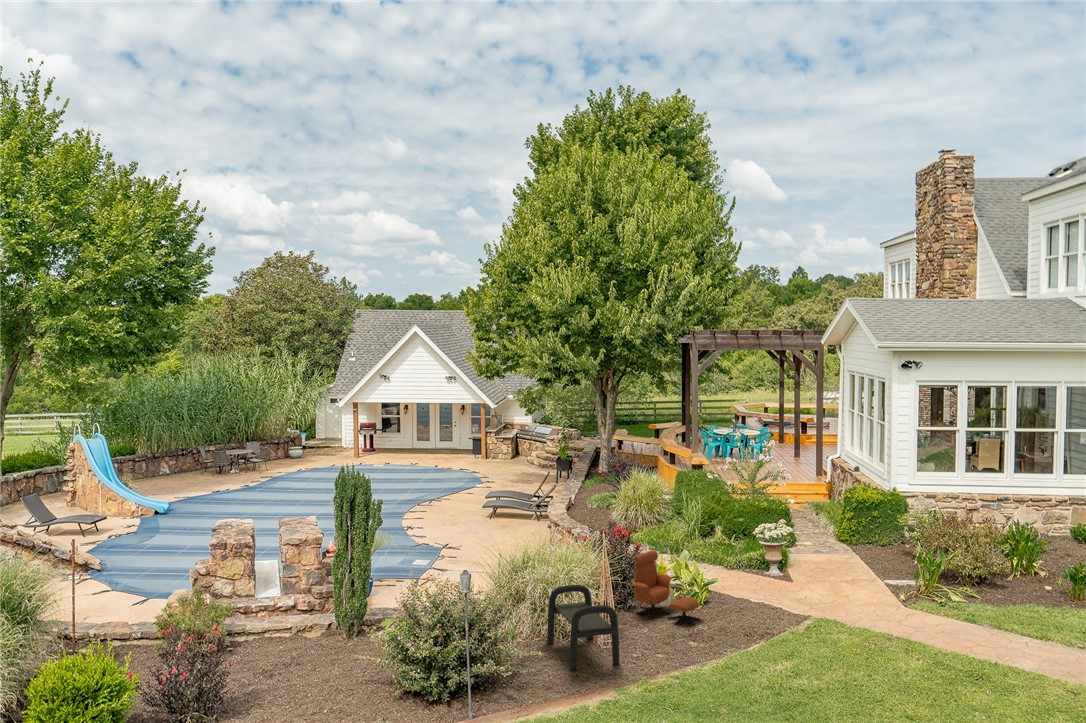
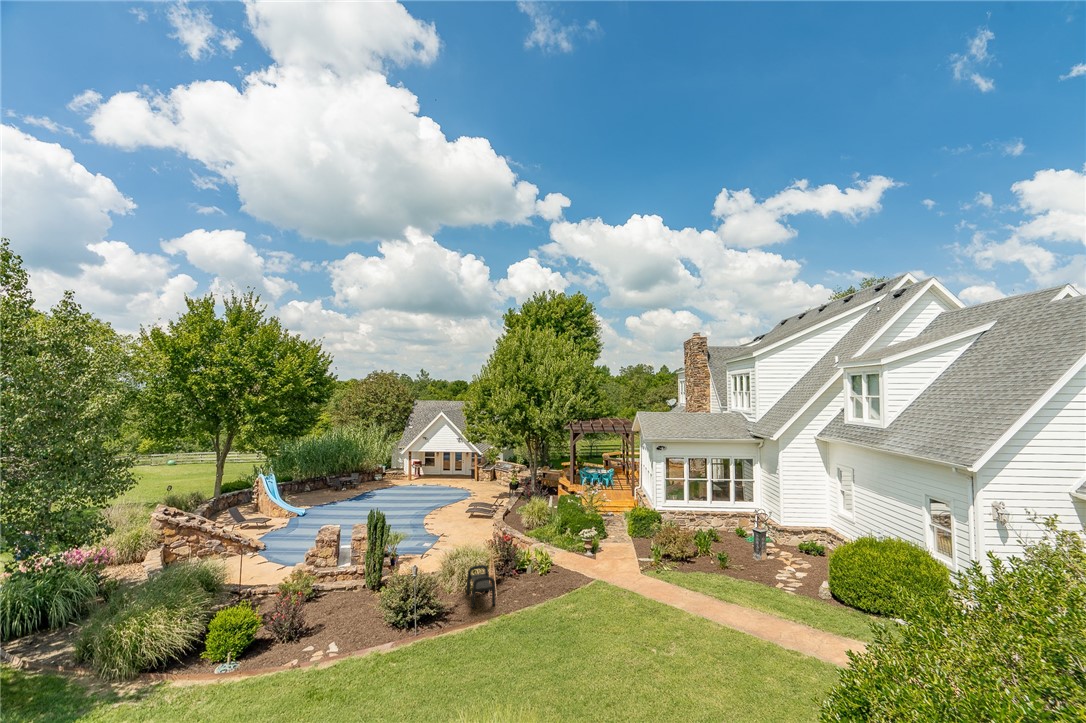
lounge chair: present [632,551,700,625] -> none [512,546,542,584]

